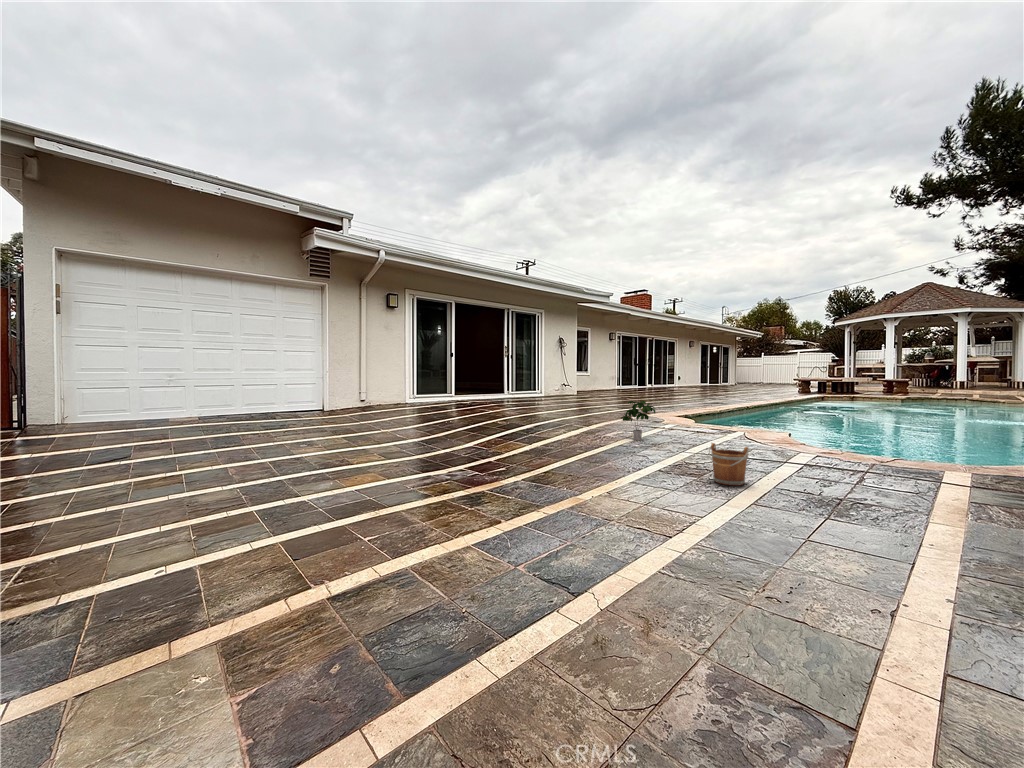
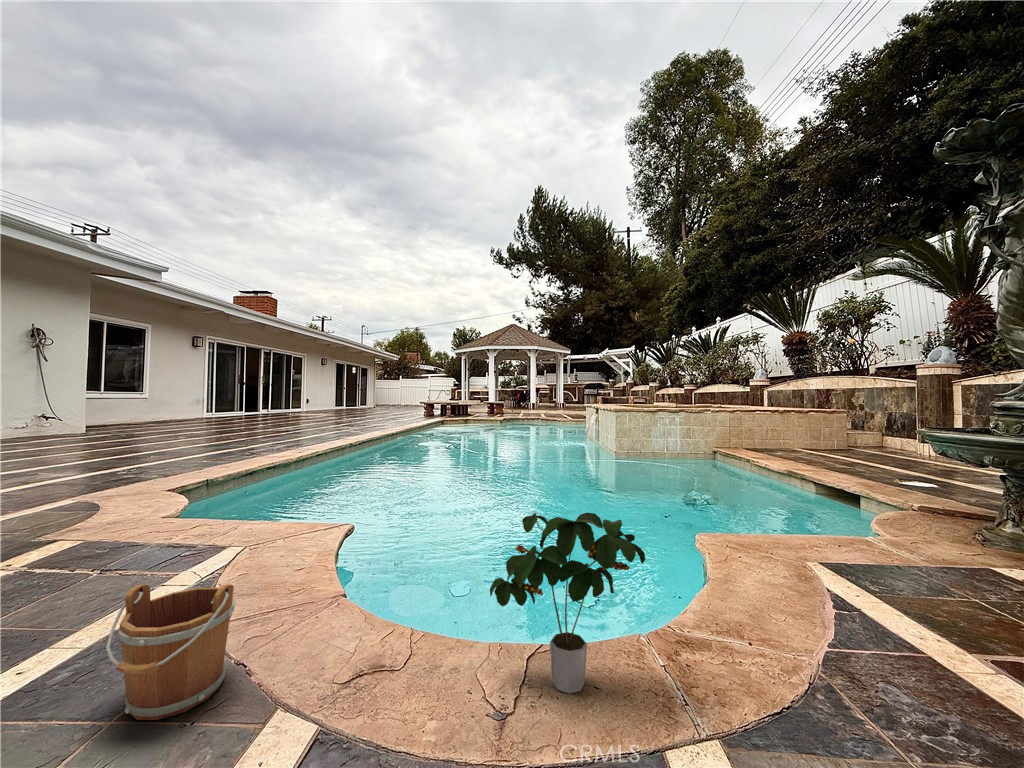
potted plant: present [621,401,655,440] -> present [490,513,645,694]

